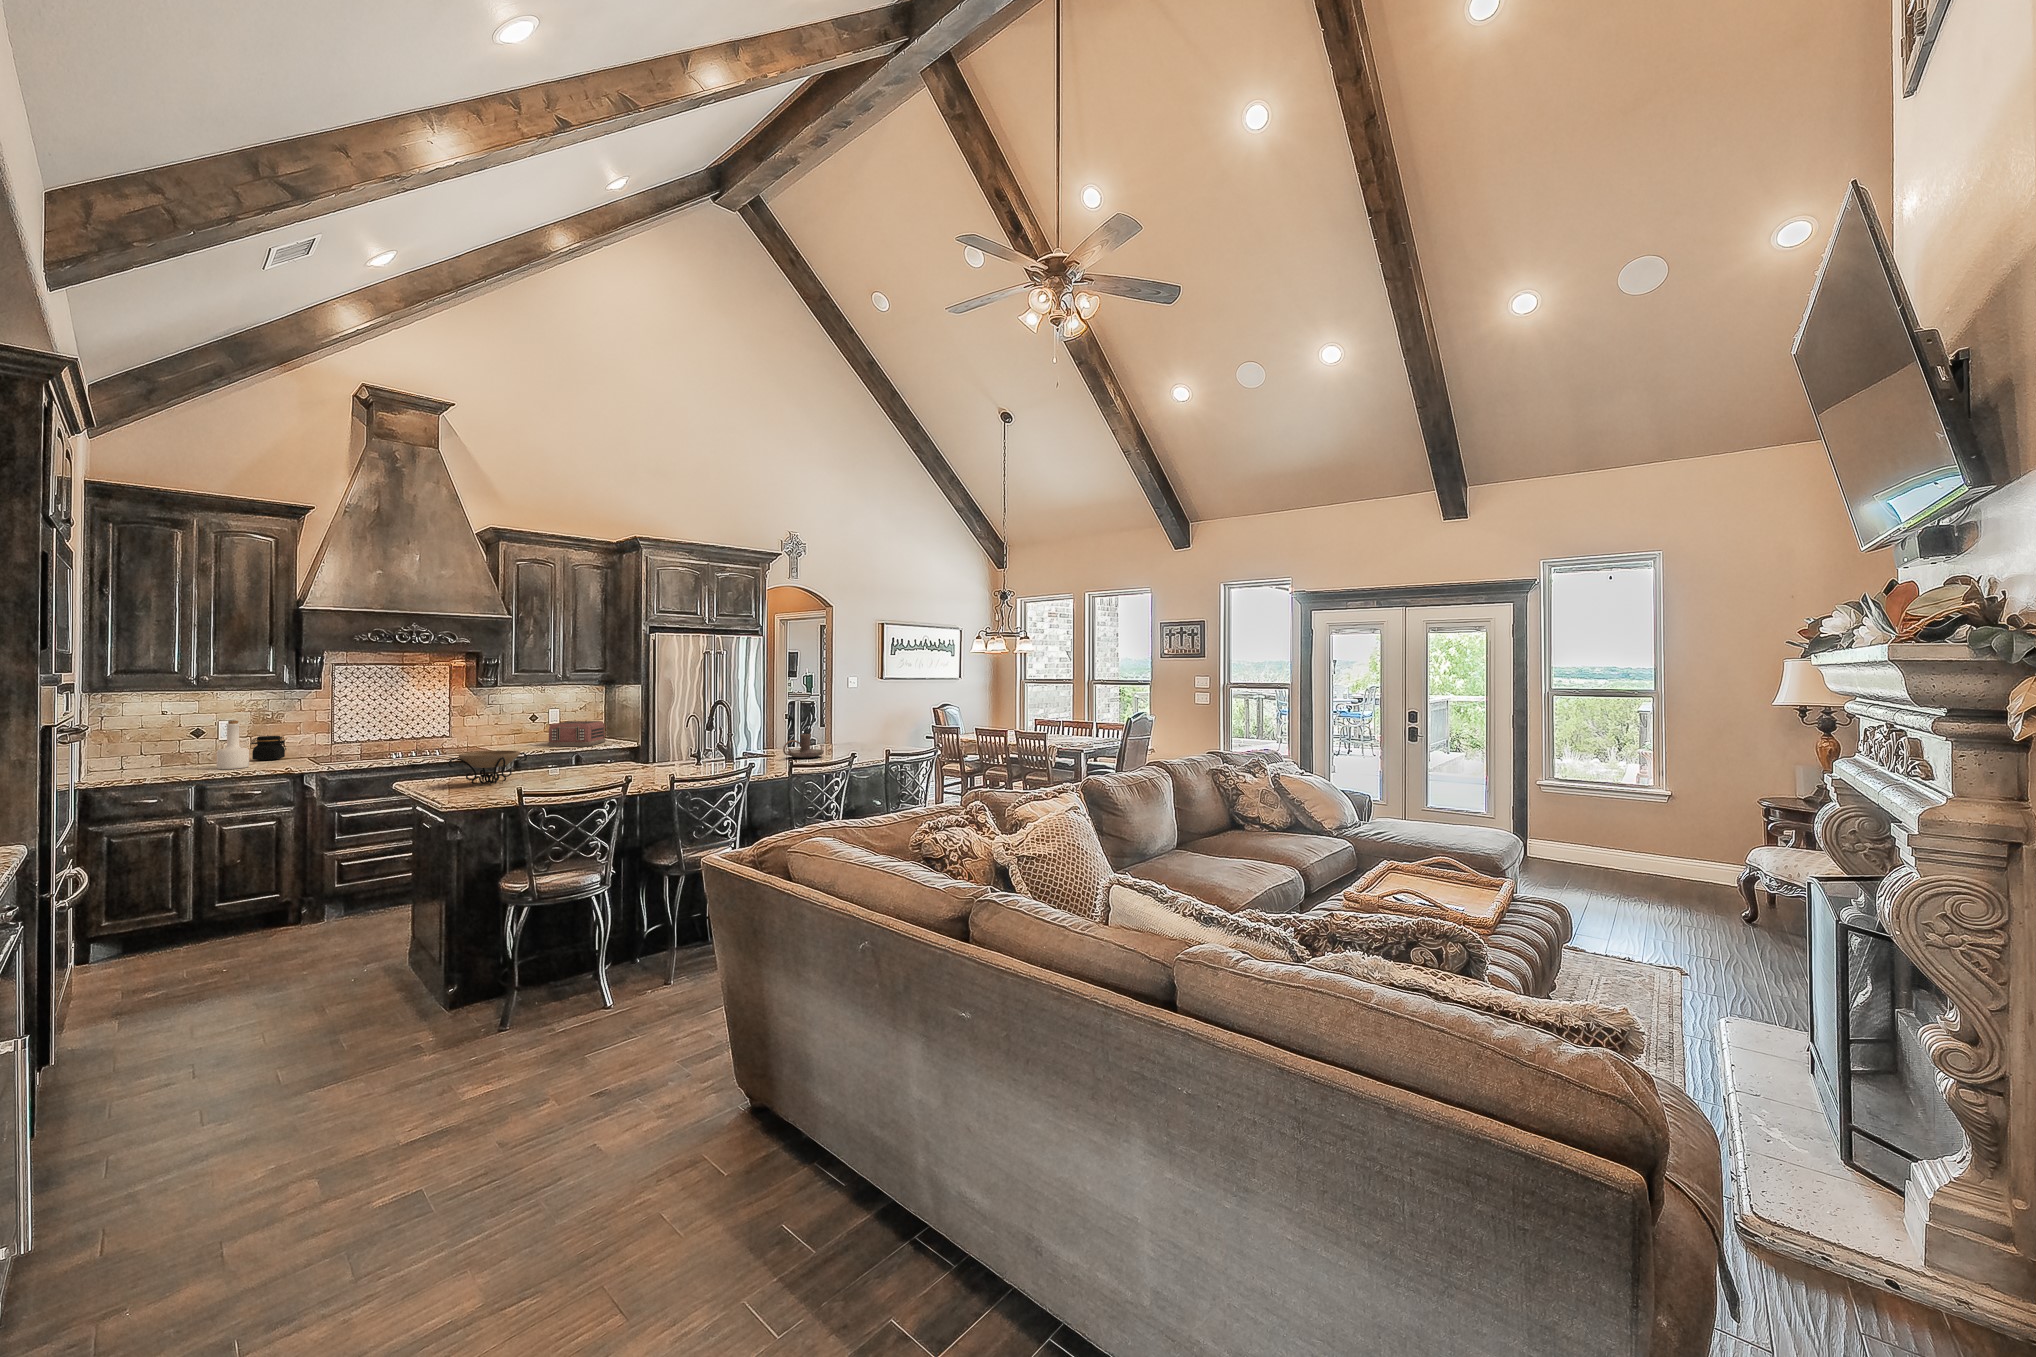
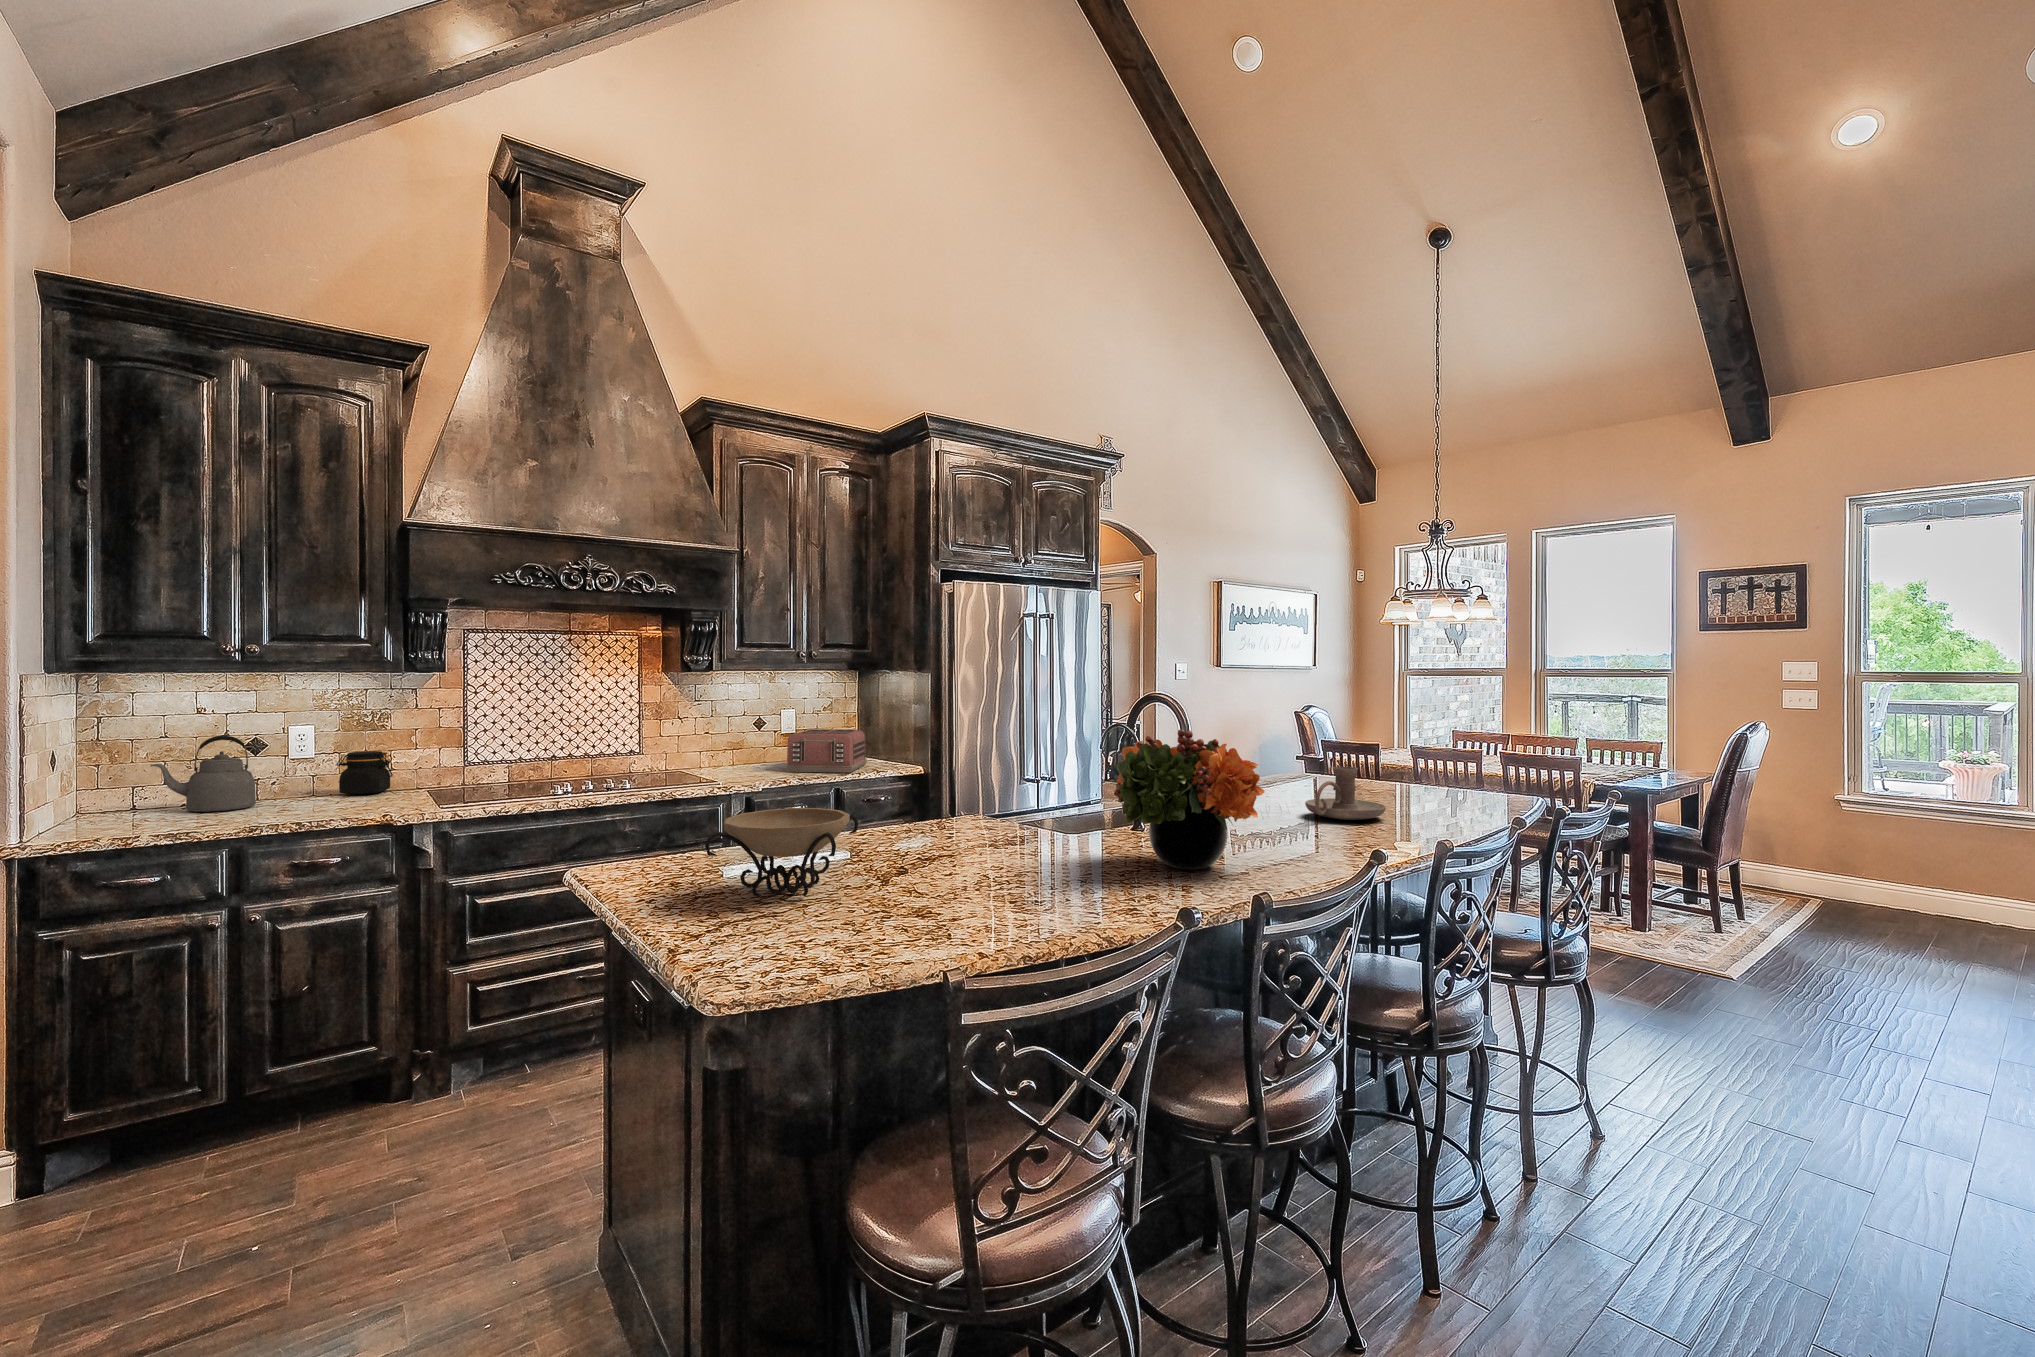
flower arrangement: none [643,716,714,774] -> present [1114,730,1265,870]
bottle: present [217,721,249,769] -> none [273,725,327,815]
kettle: none [139,727,202,769] -> present [151,735,256,812]

